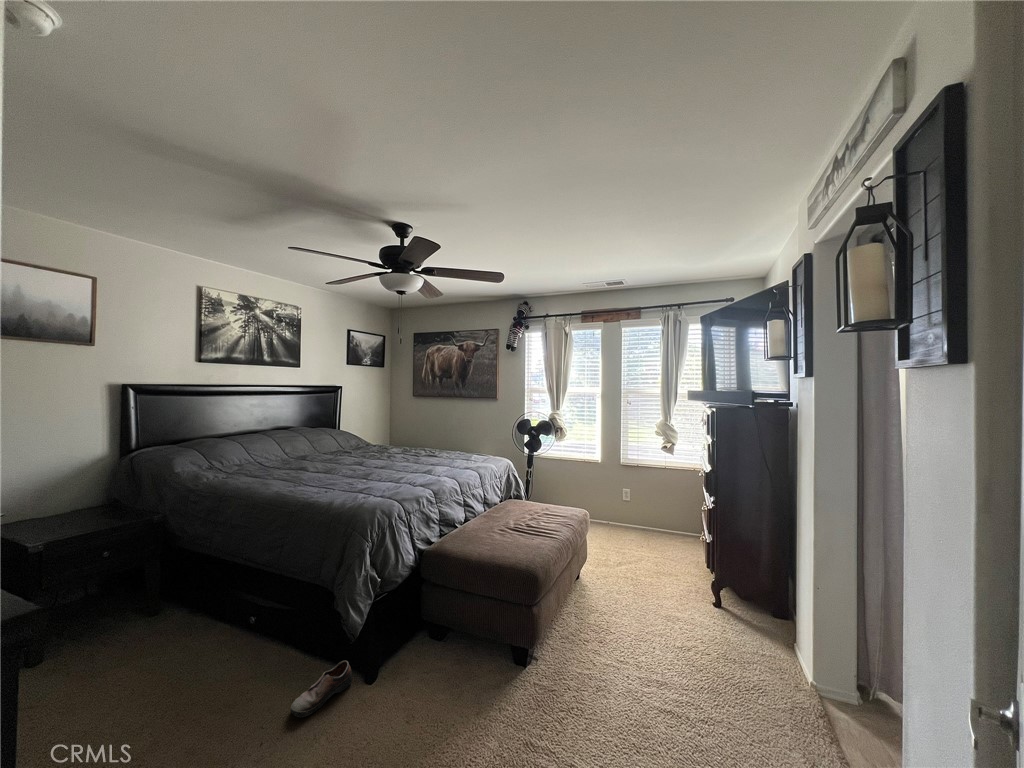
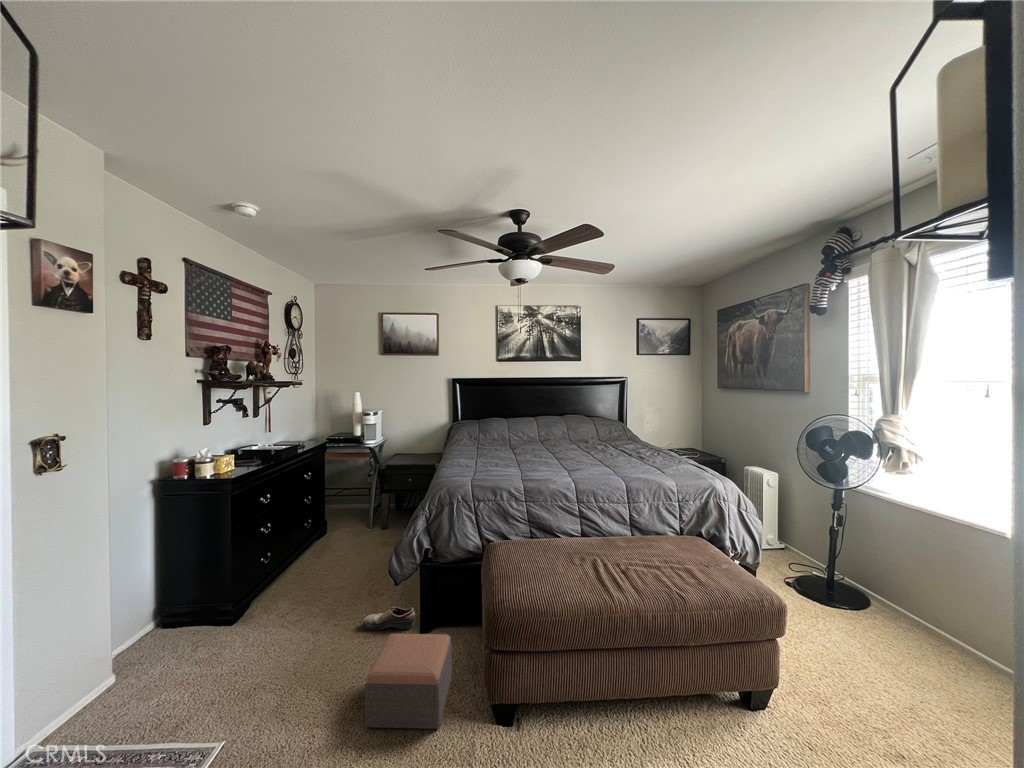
footstool: none [410,635,505,743] -> present [365,634,452,729]

